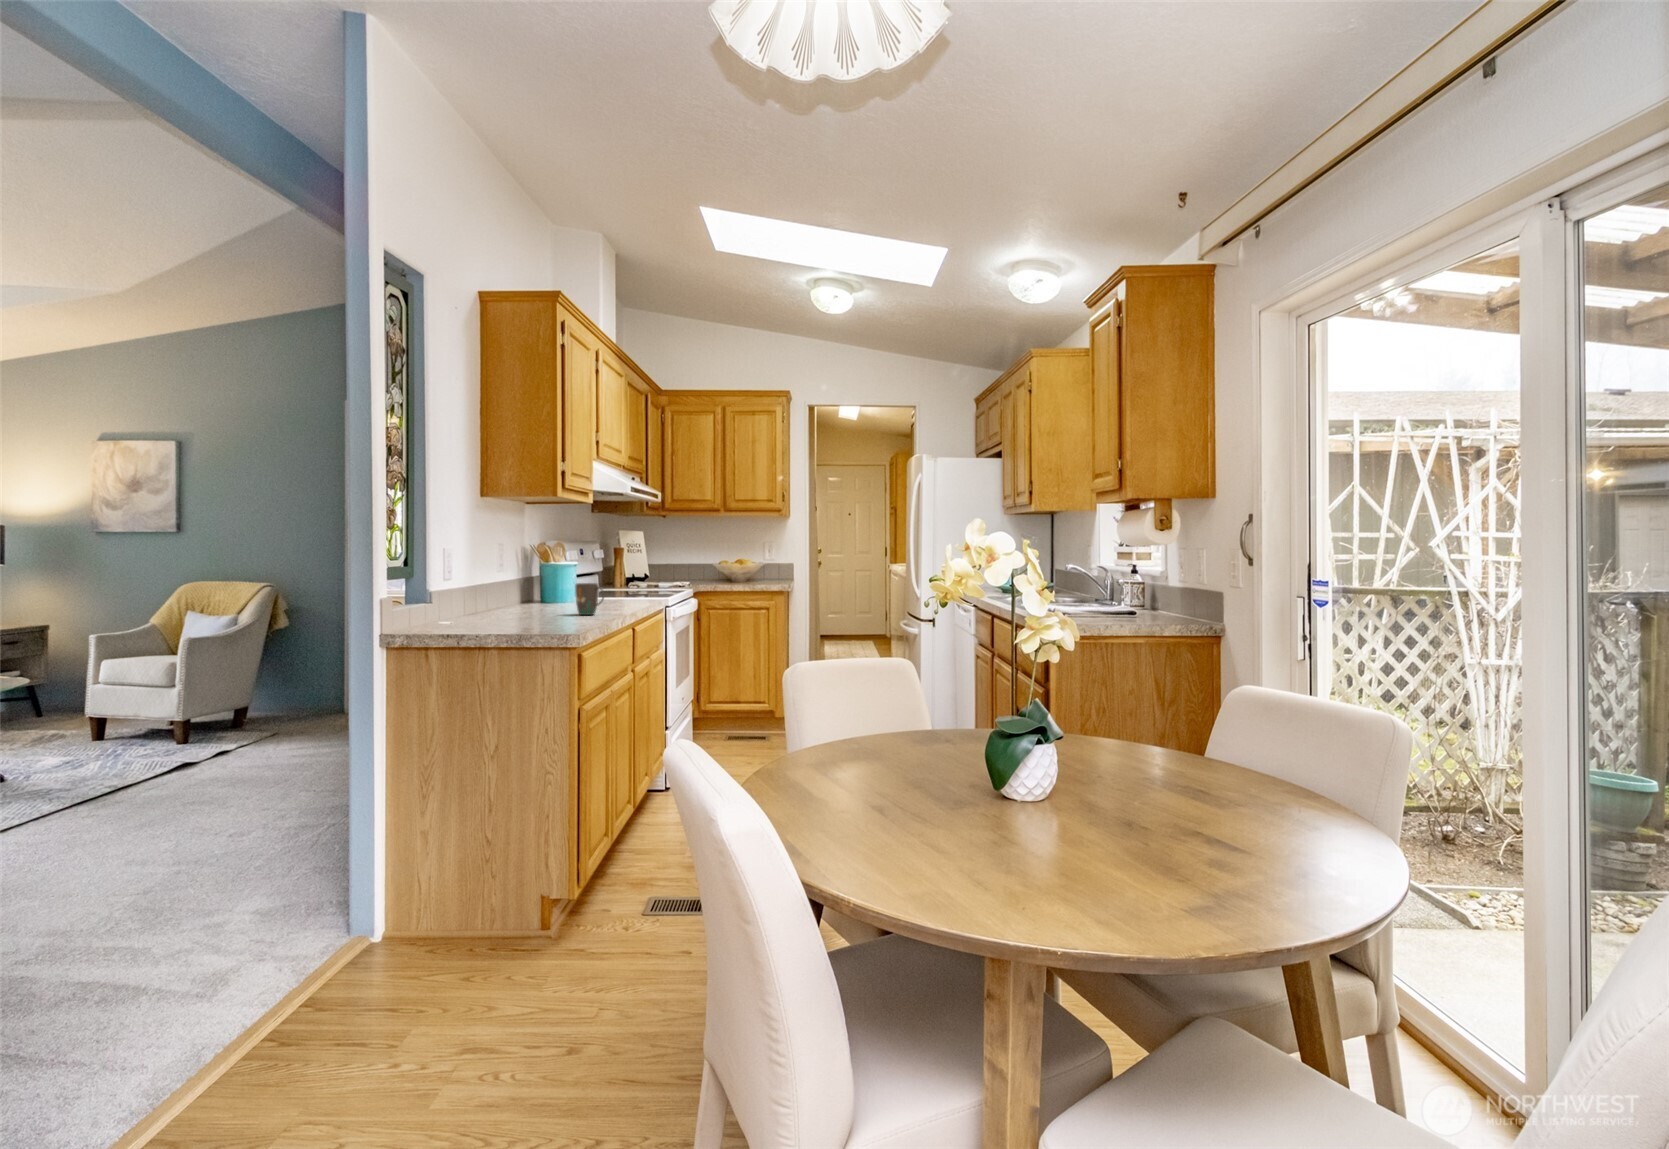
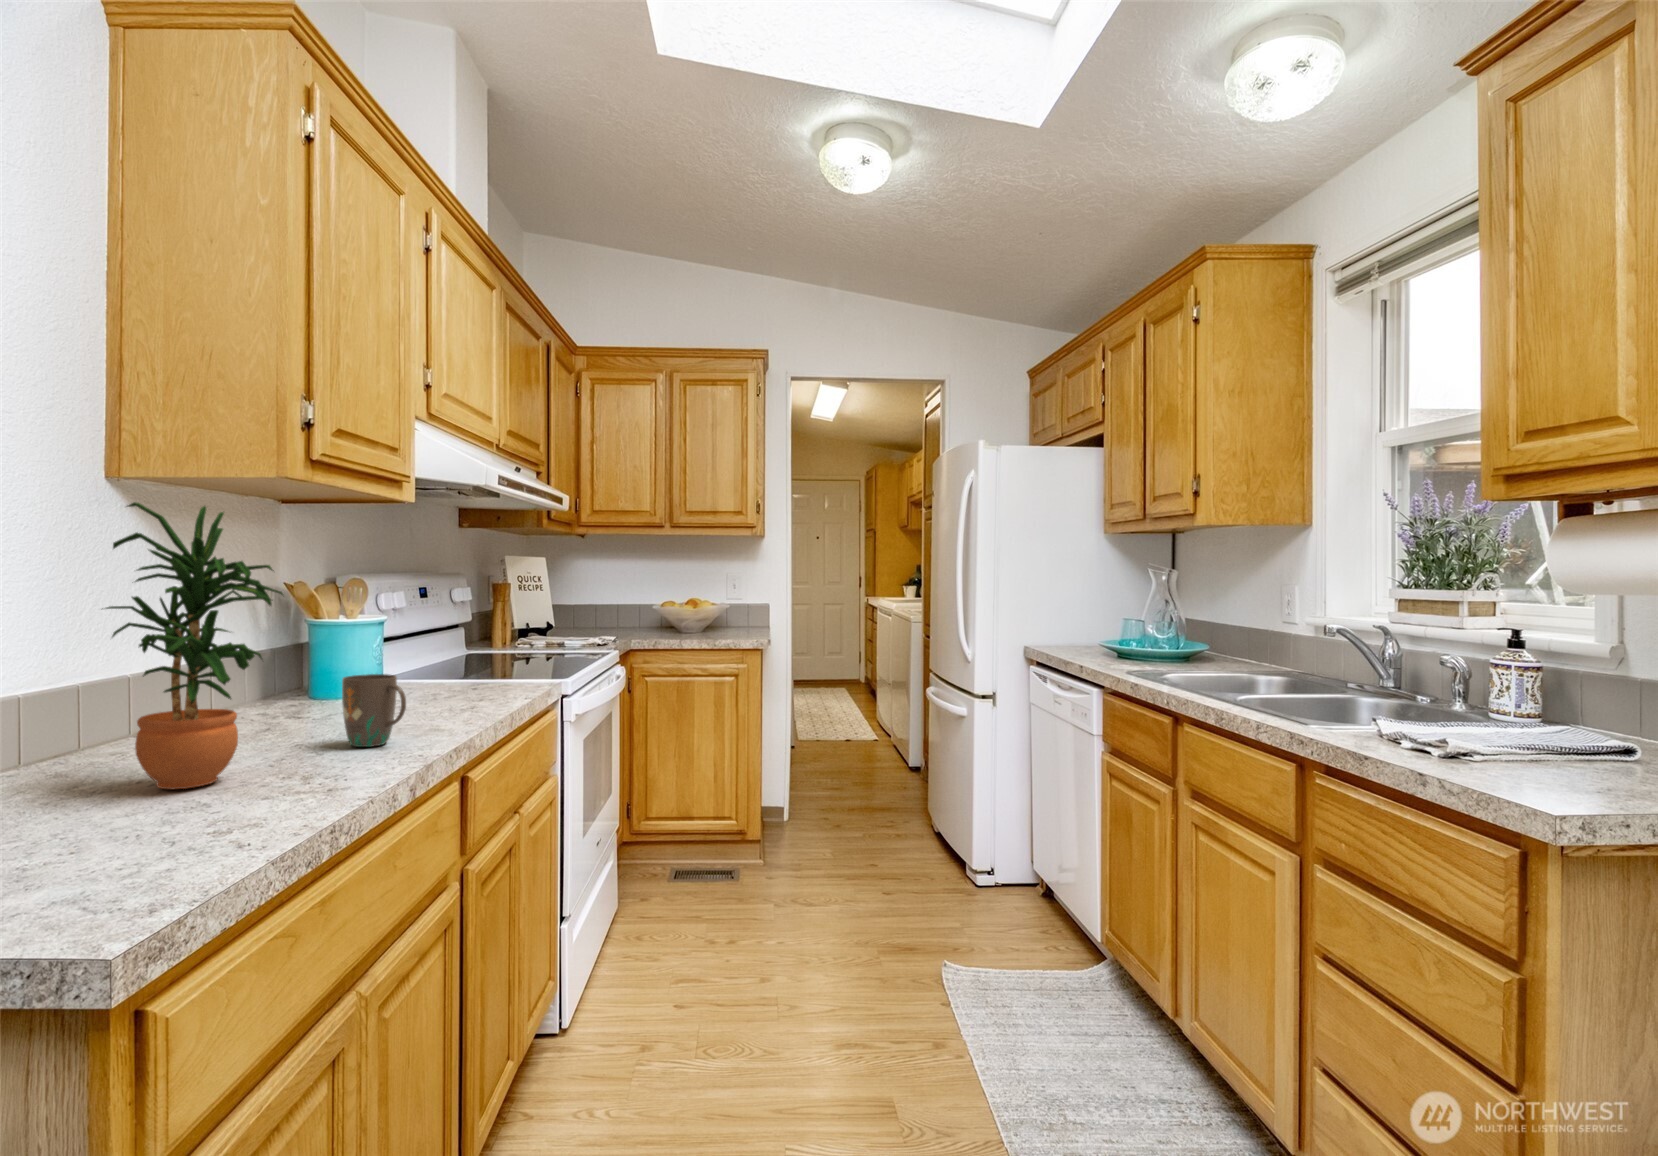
potted plant: none [493,506,562,622] -> present [106,502,283,789]

